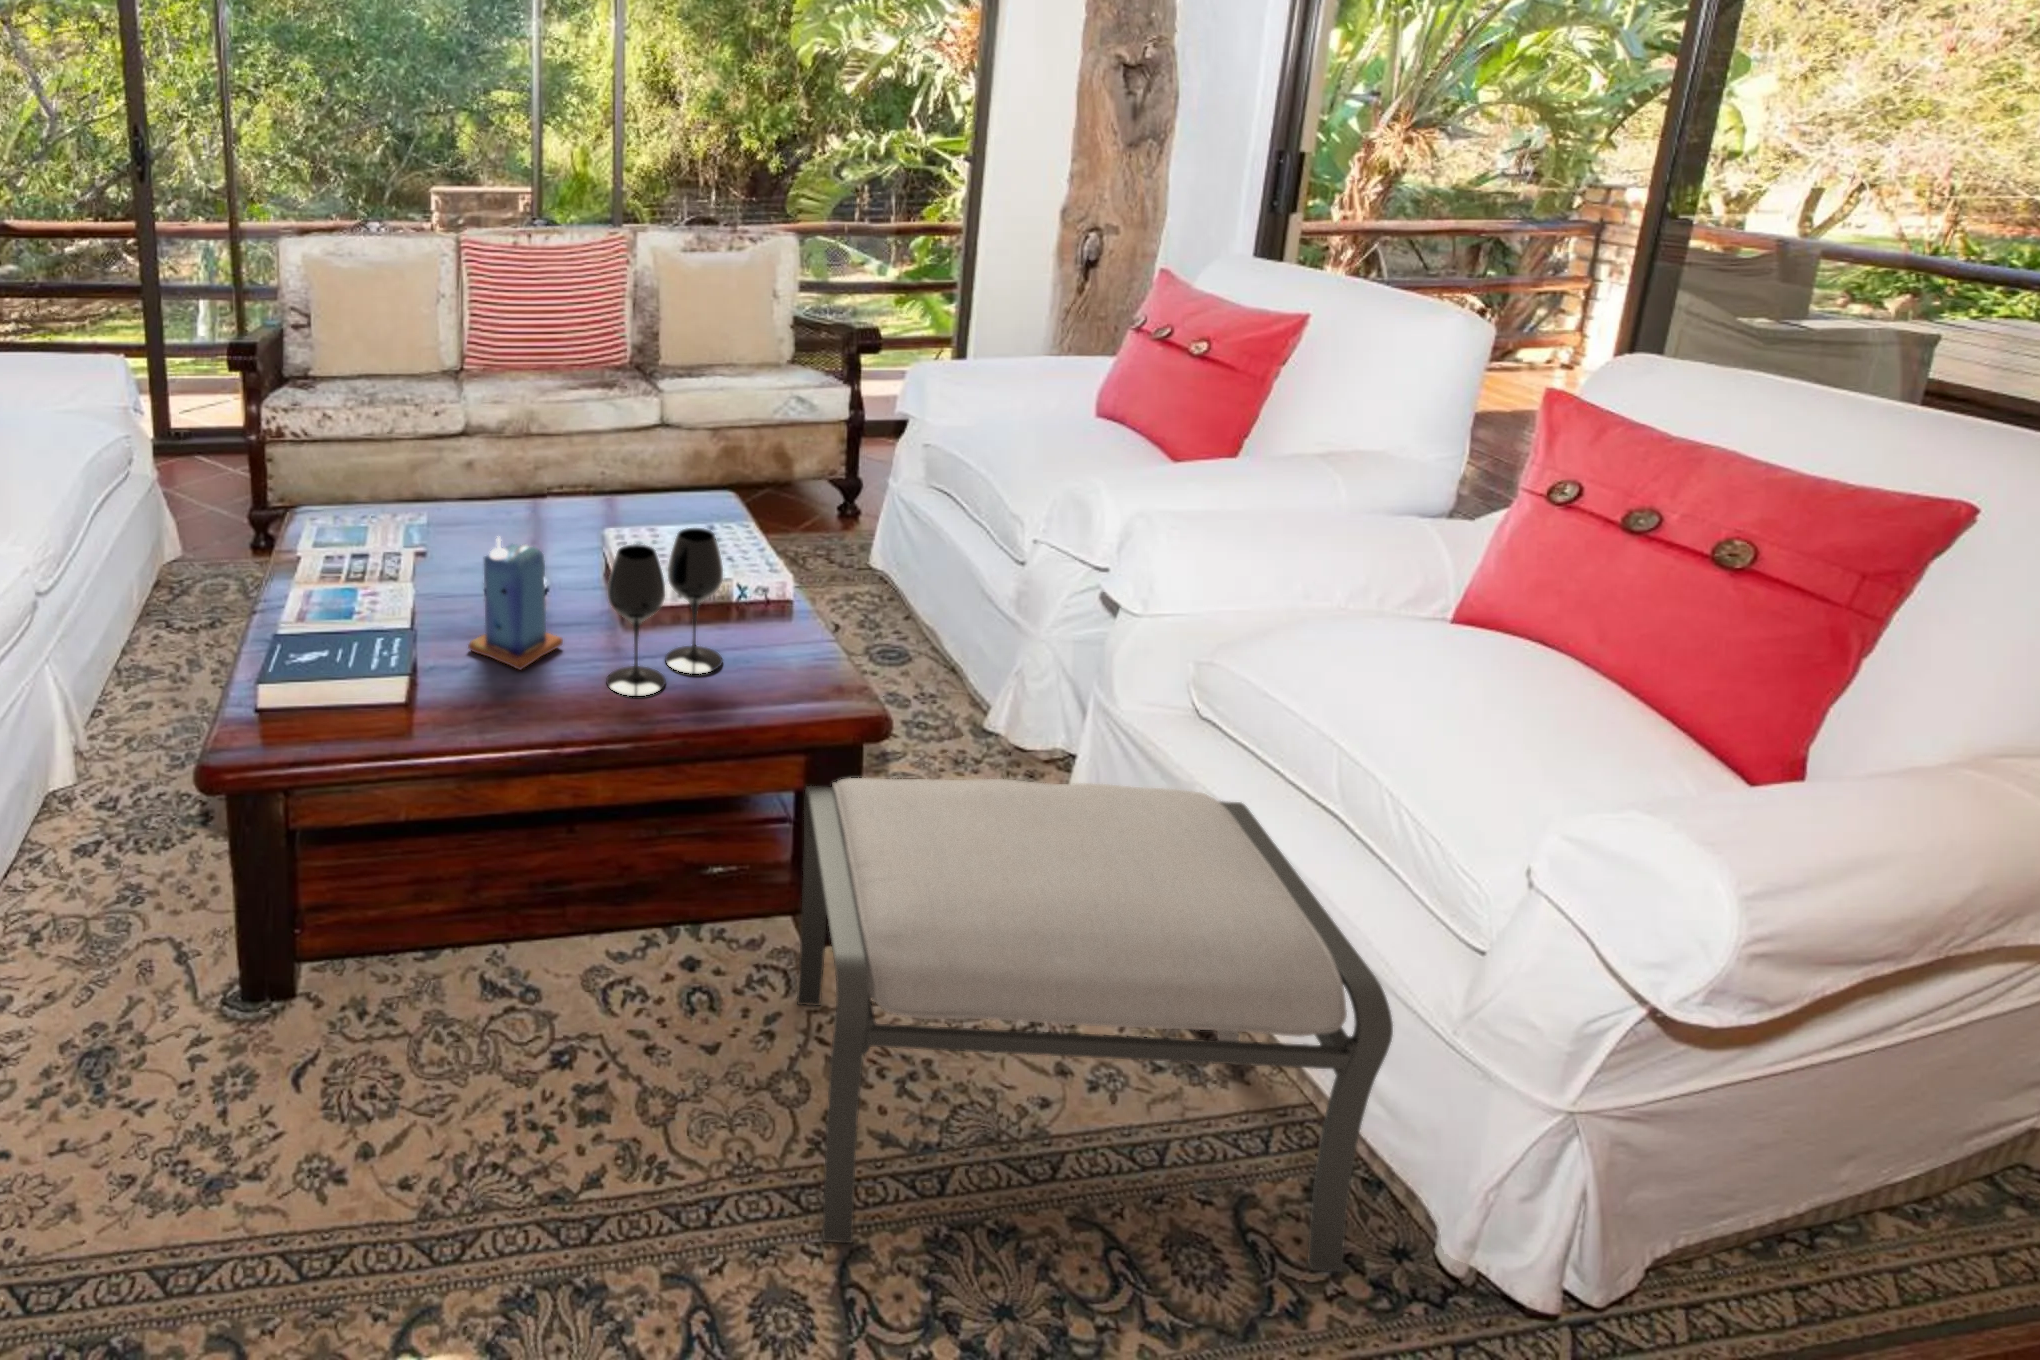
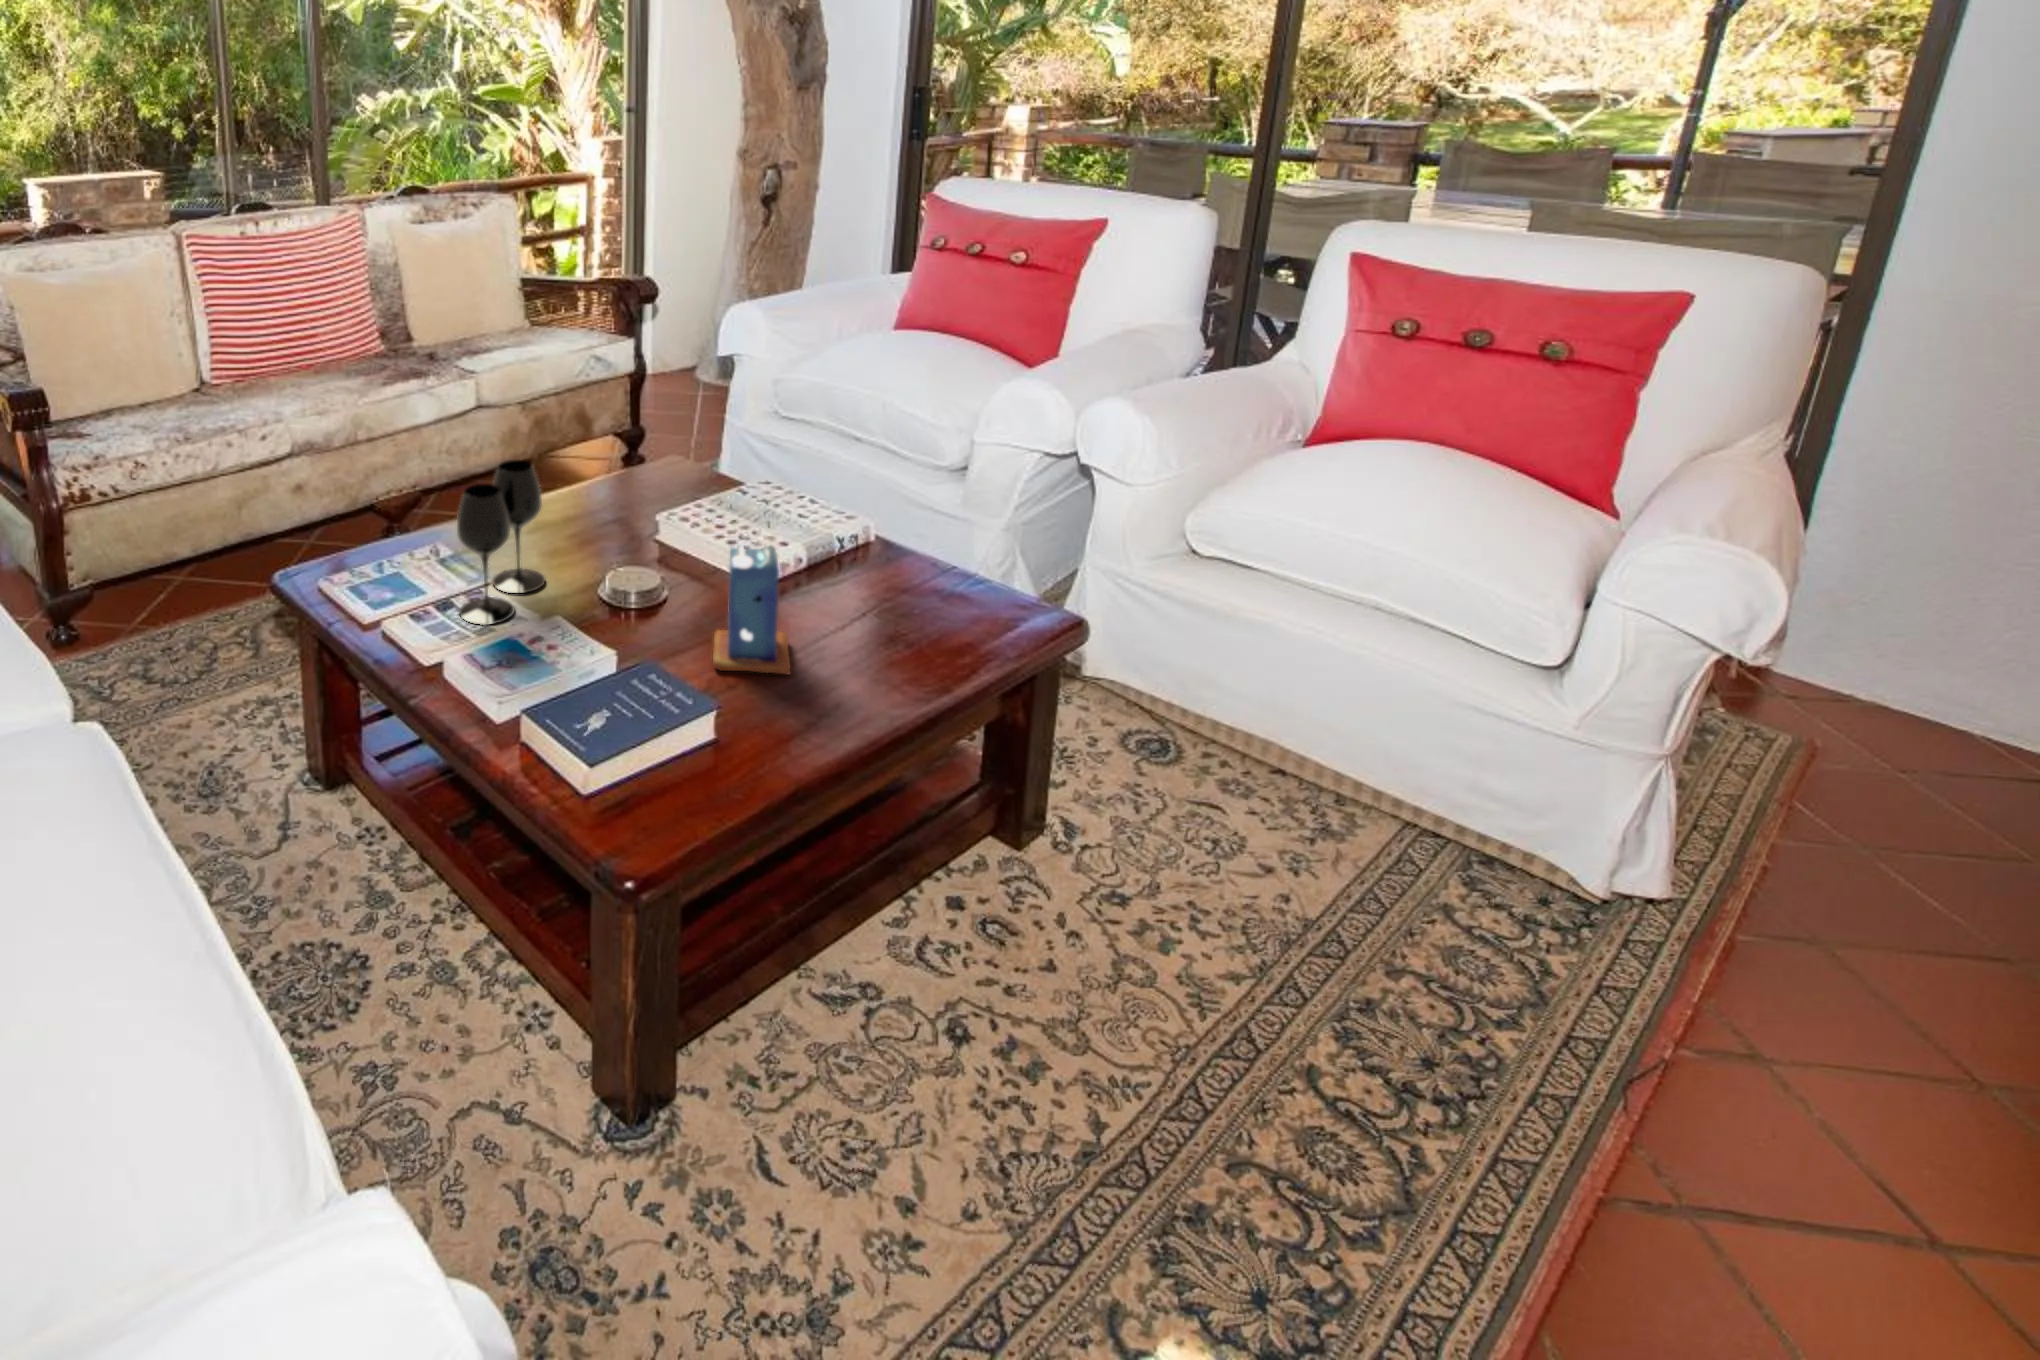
wine glass: present [606,528,723,696] -> present [457,460,545,625]
ottoman: present [797,778,1393,1272] -> none [1061,616,1602,1081]

